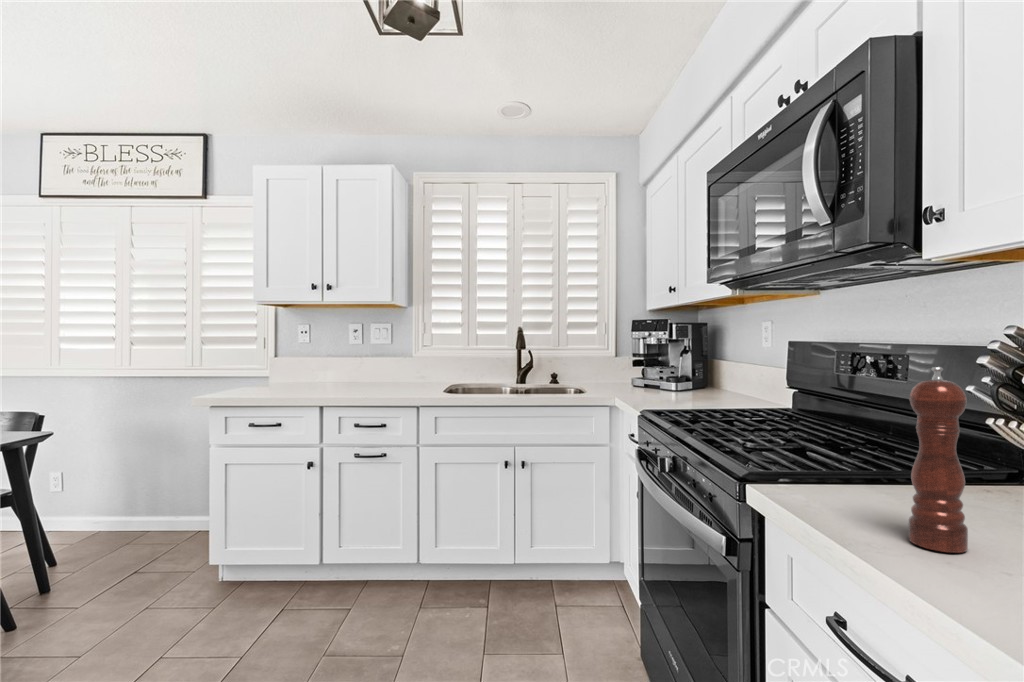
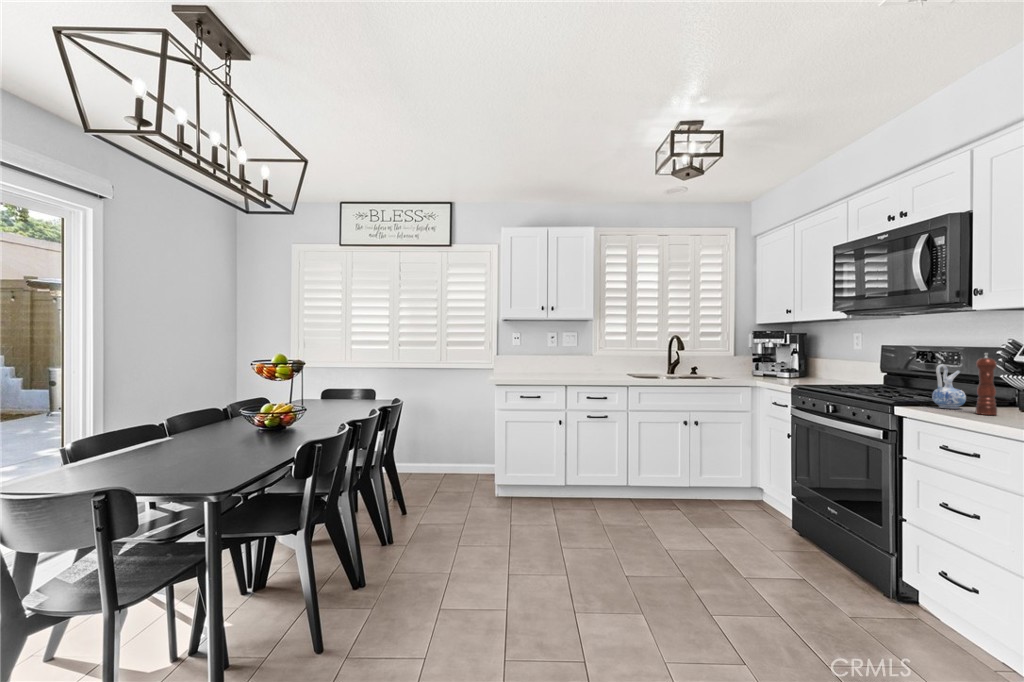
ceramic pitcher: none [817,392,895,507] -> present [932,365,966,409]

